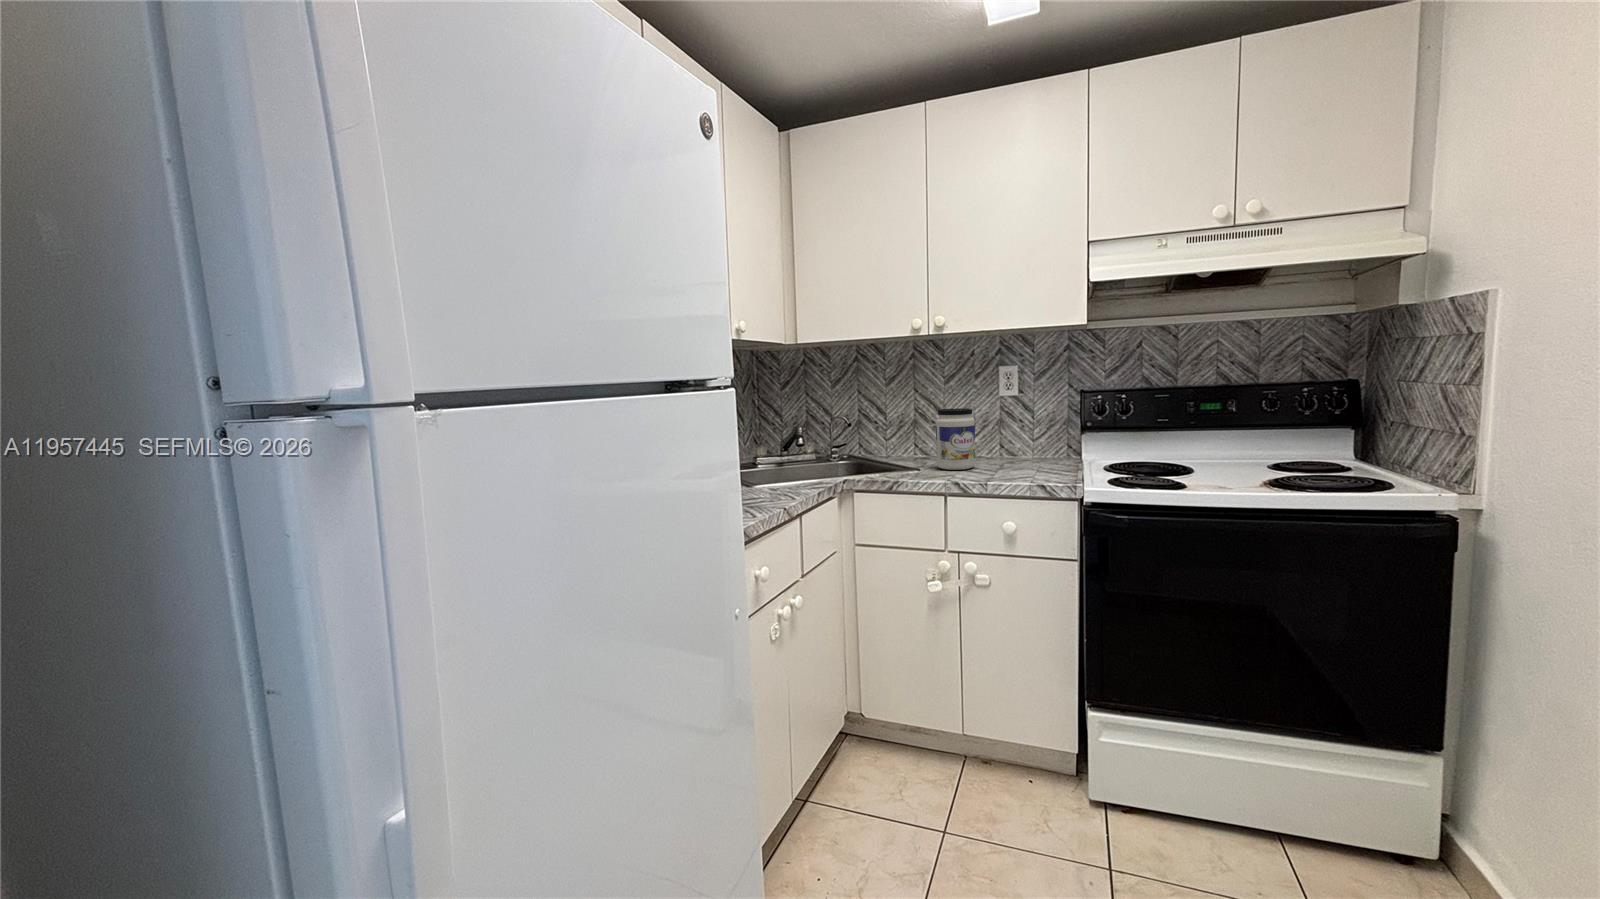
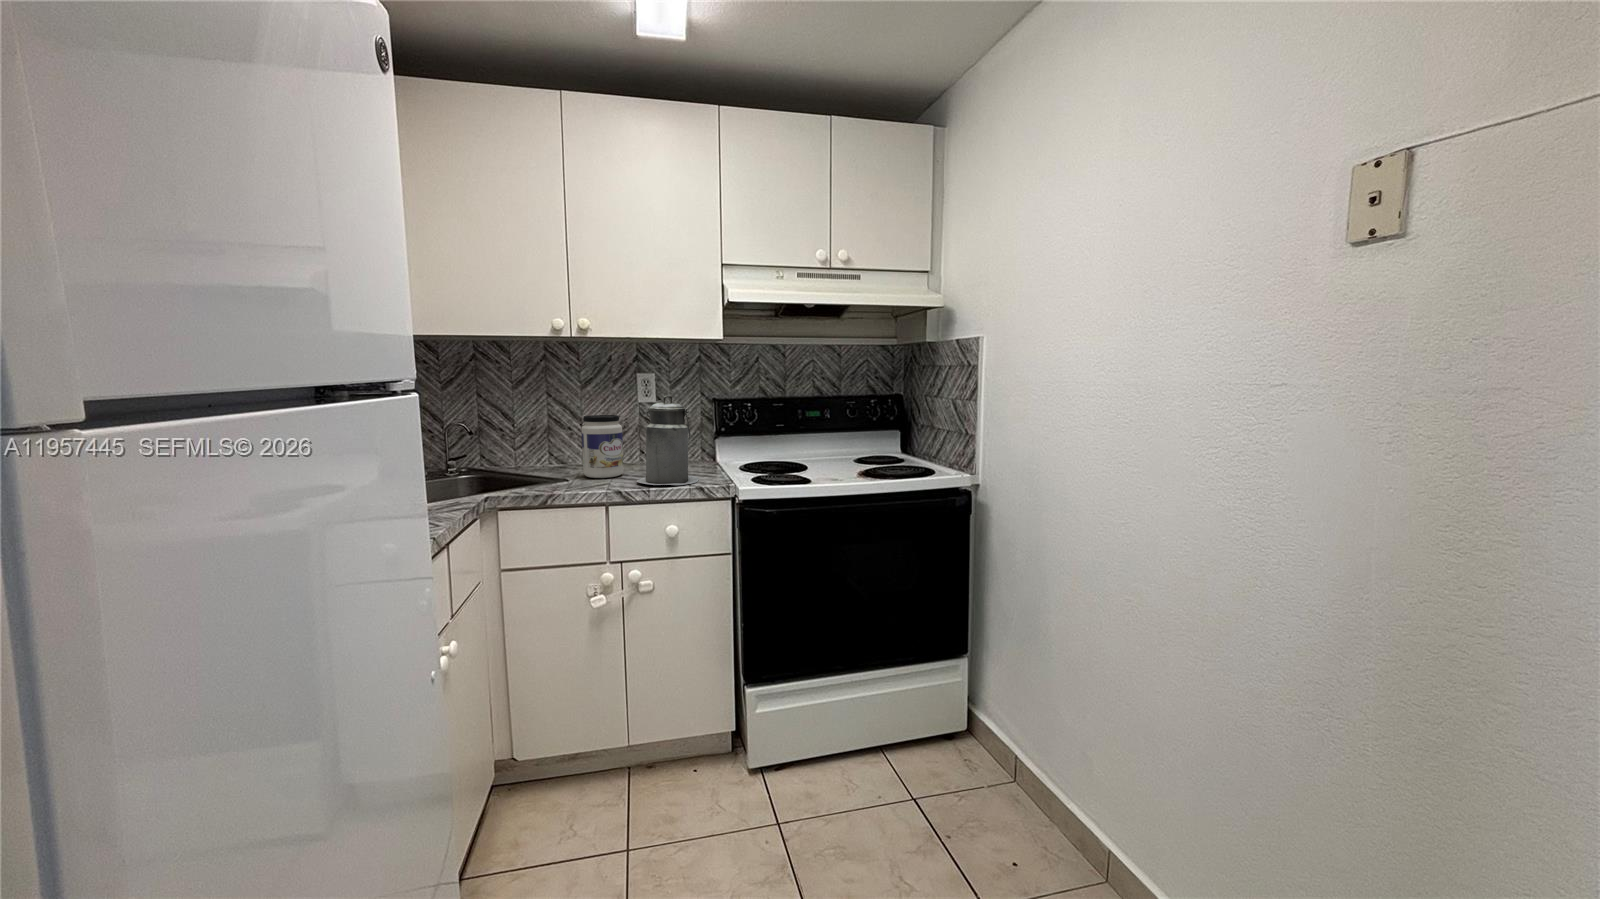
canister: none [981,388,1047,481] -> present [637,396,699,485]

